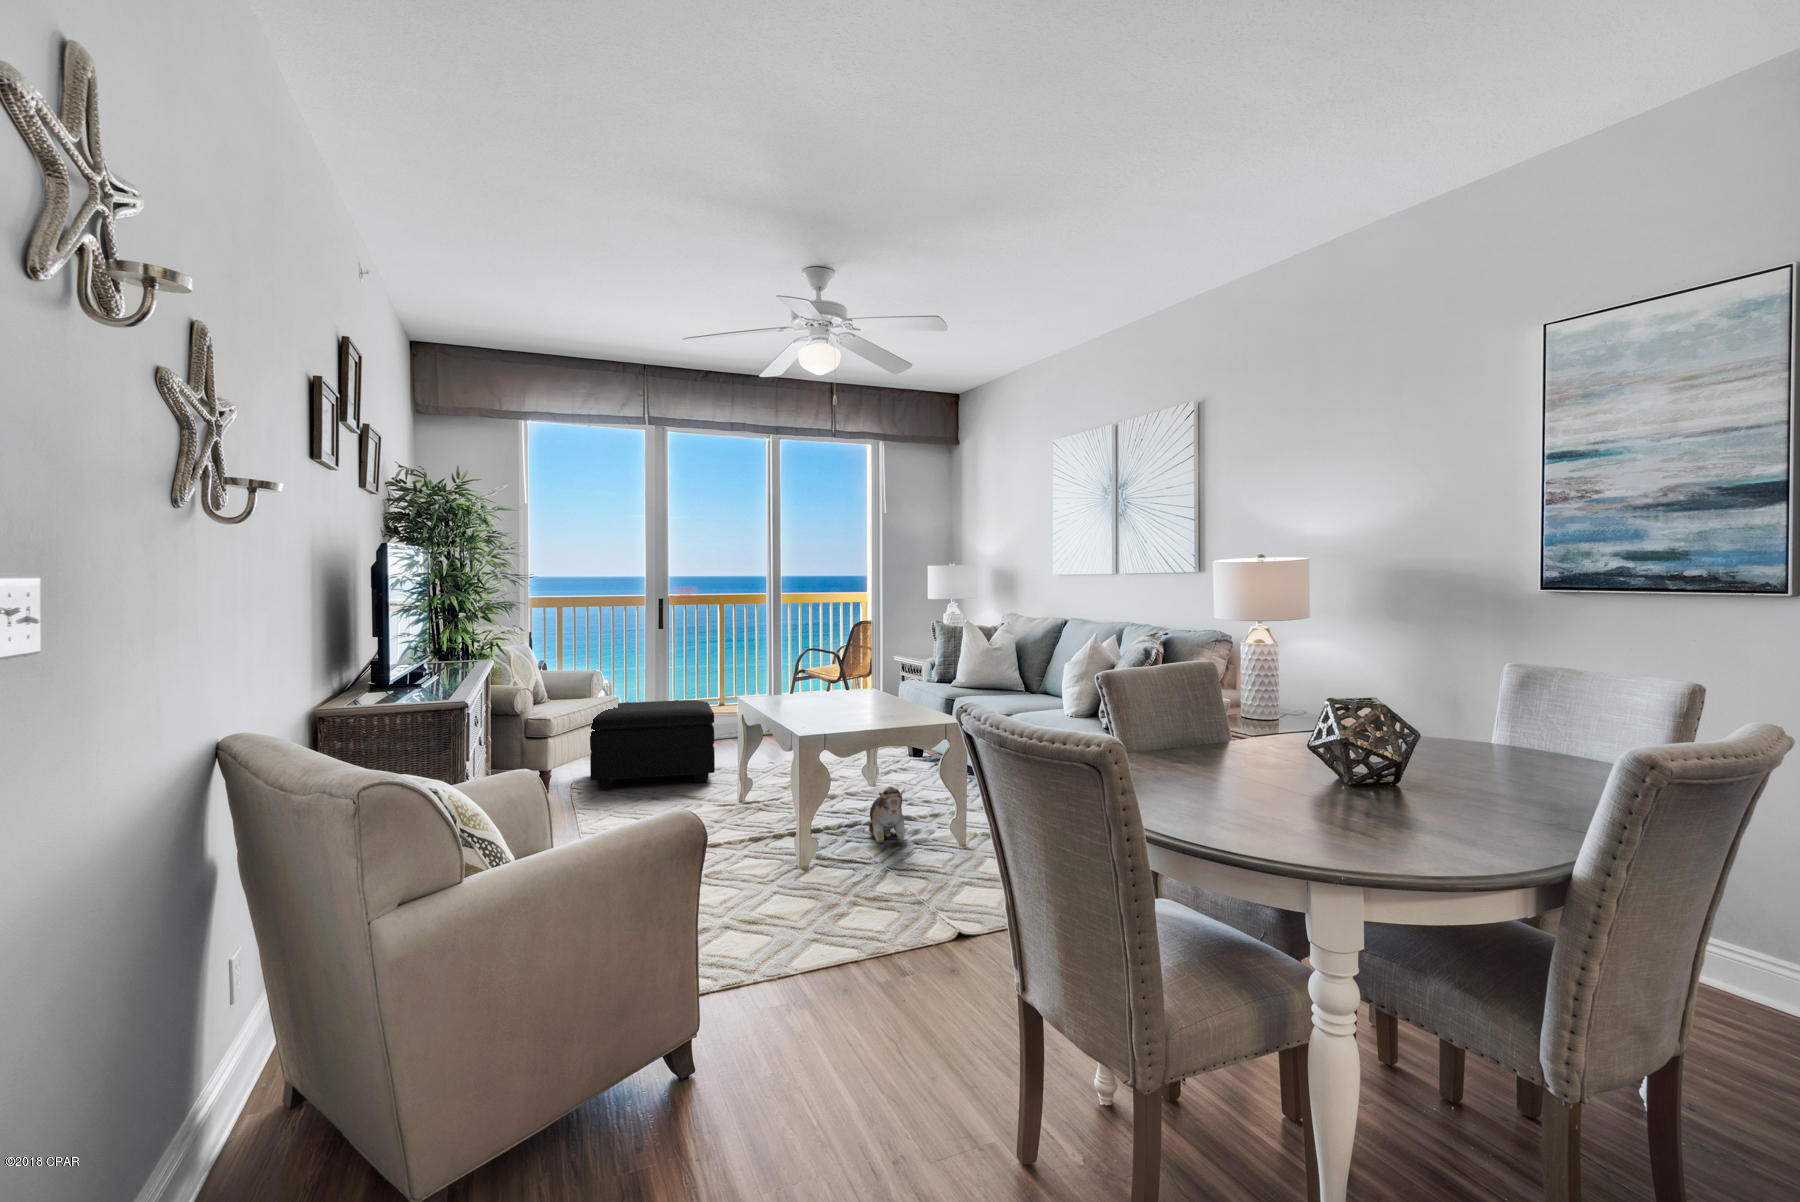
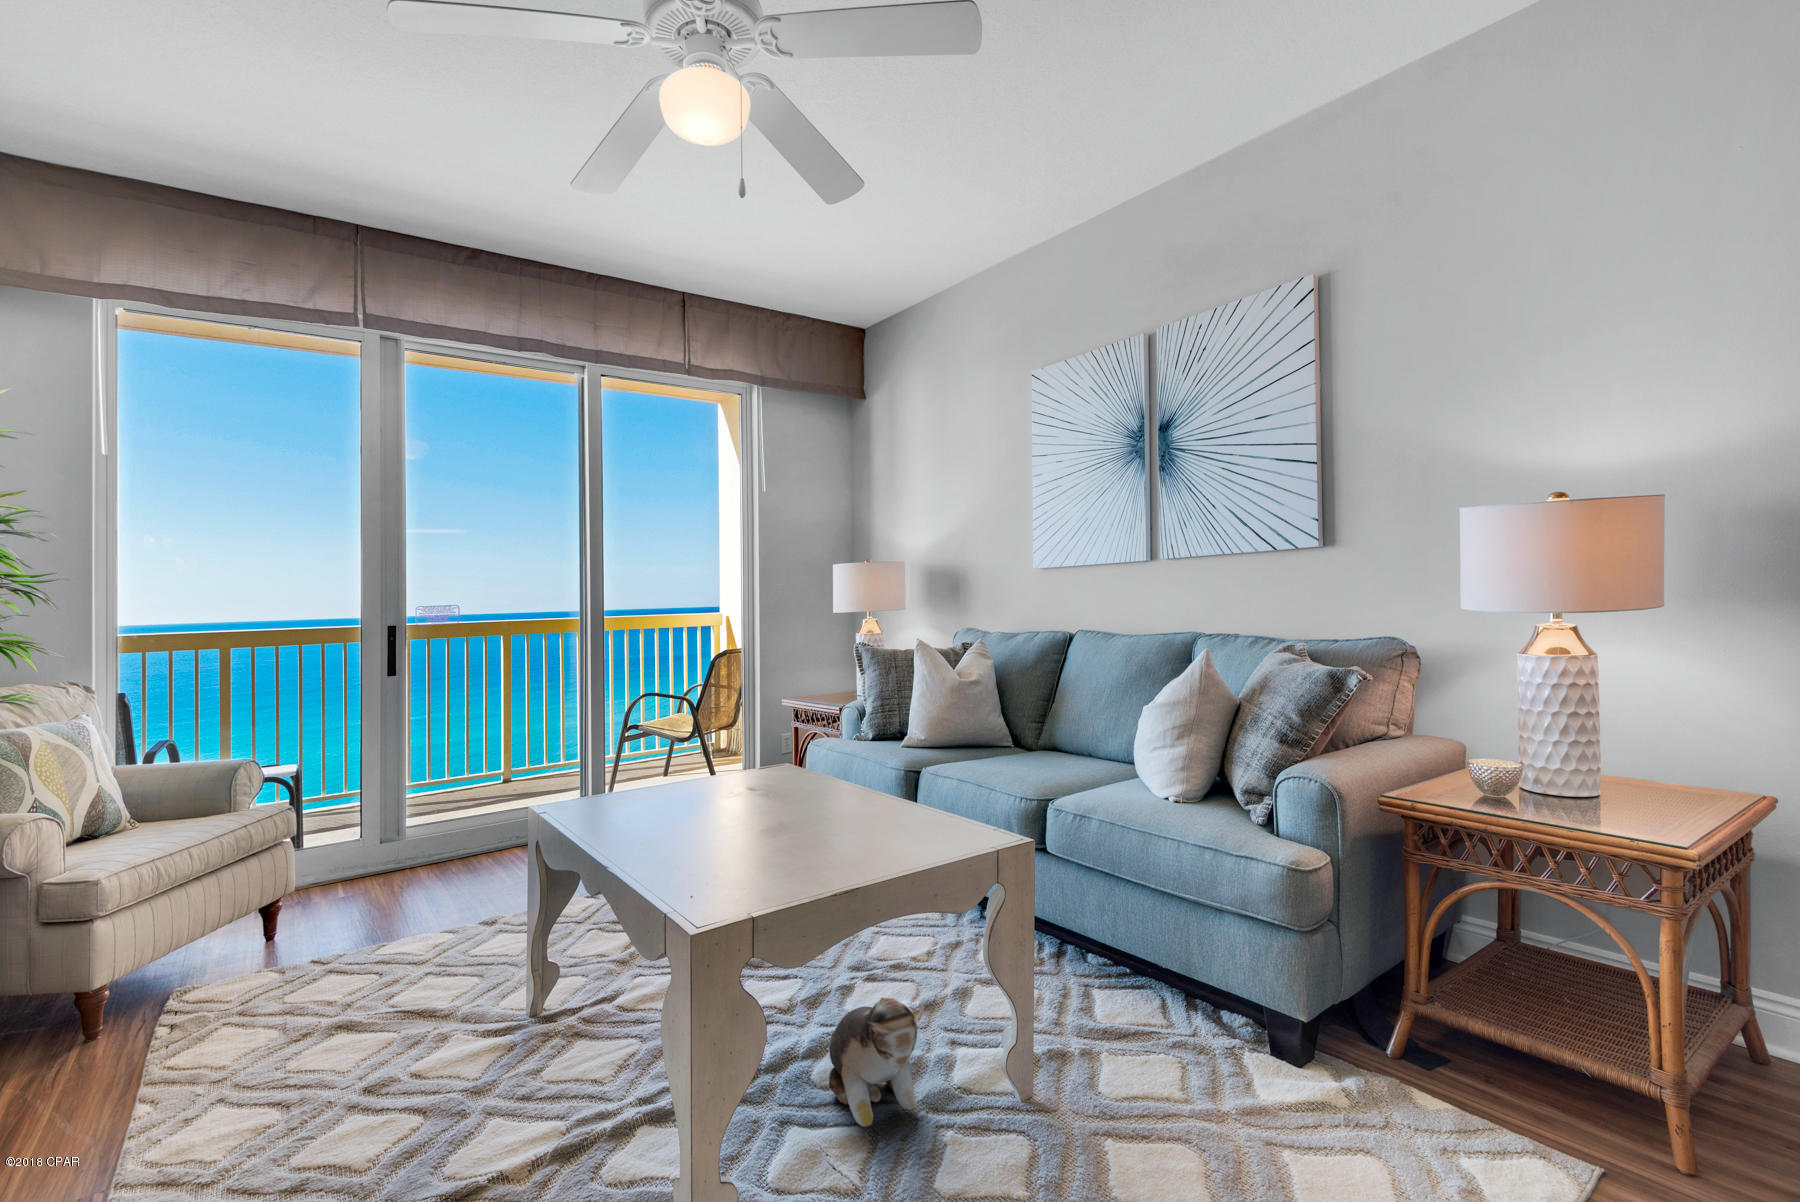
footstool: present [590,700,715,790] -> none [202,799,483,1004]

